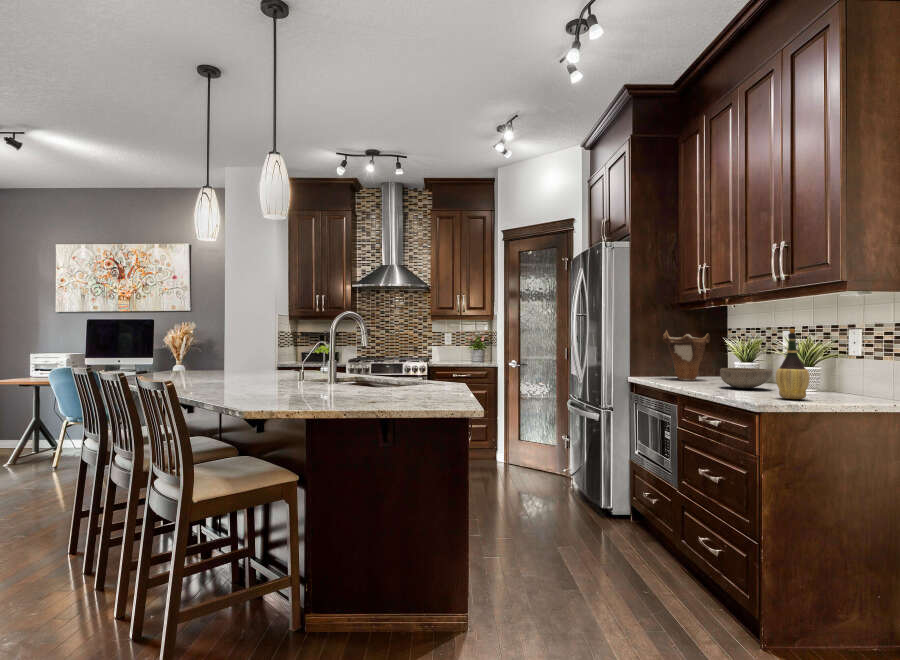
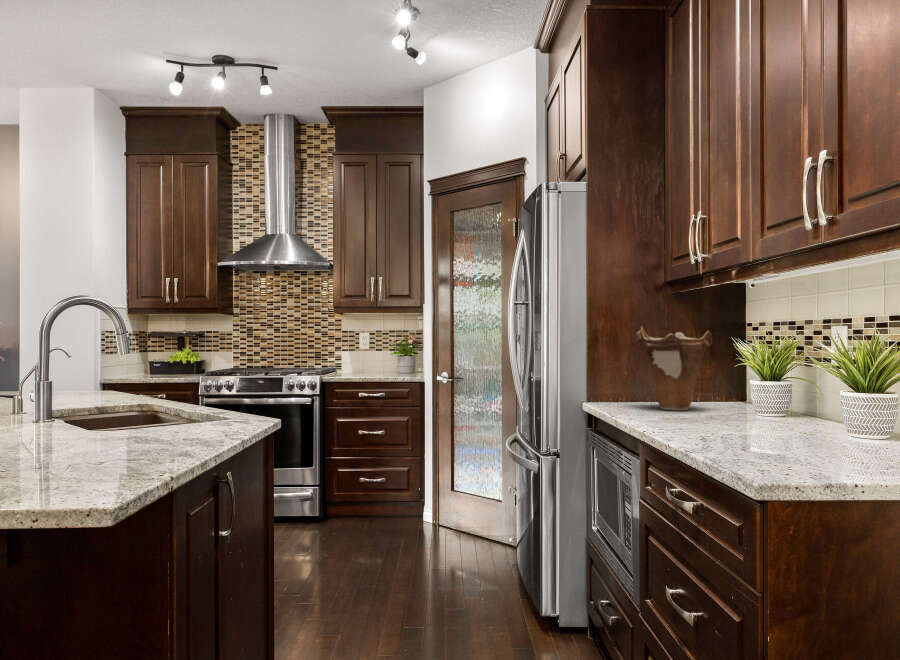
wine bottle: present [776,329,810,399] -> none [806,320,871,461]
bowl: present [720,368,772,389] -> none [718,391,808,430]

